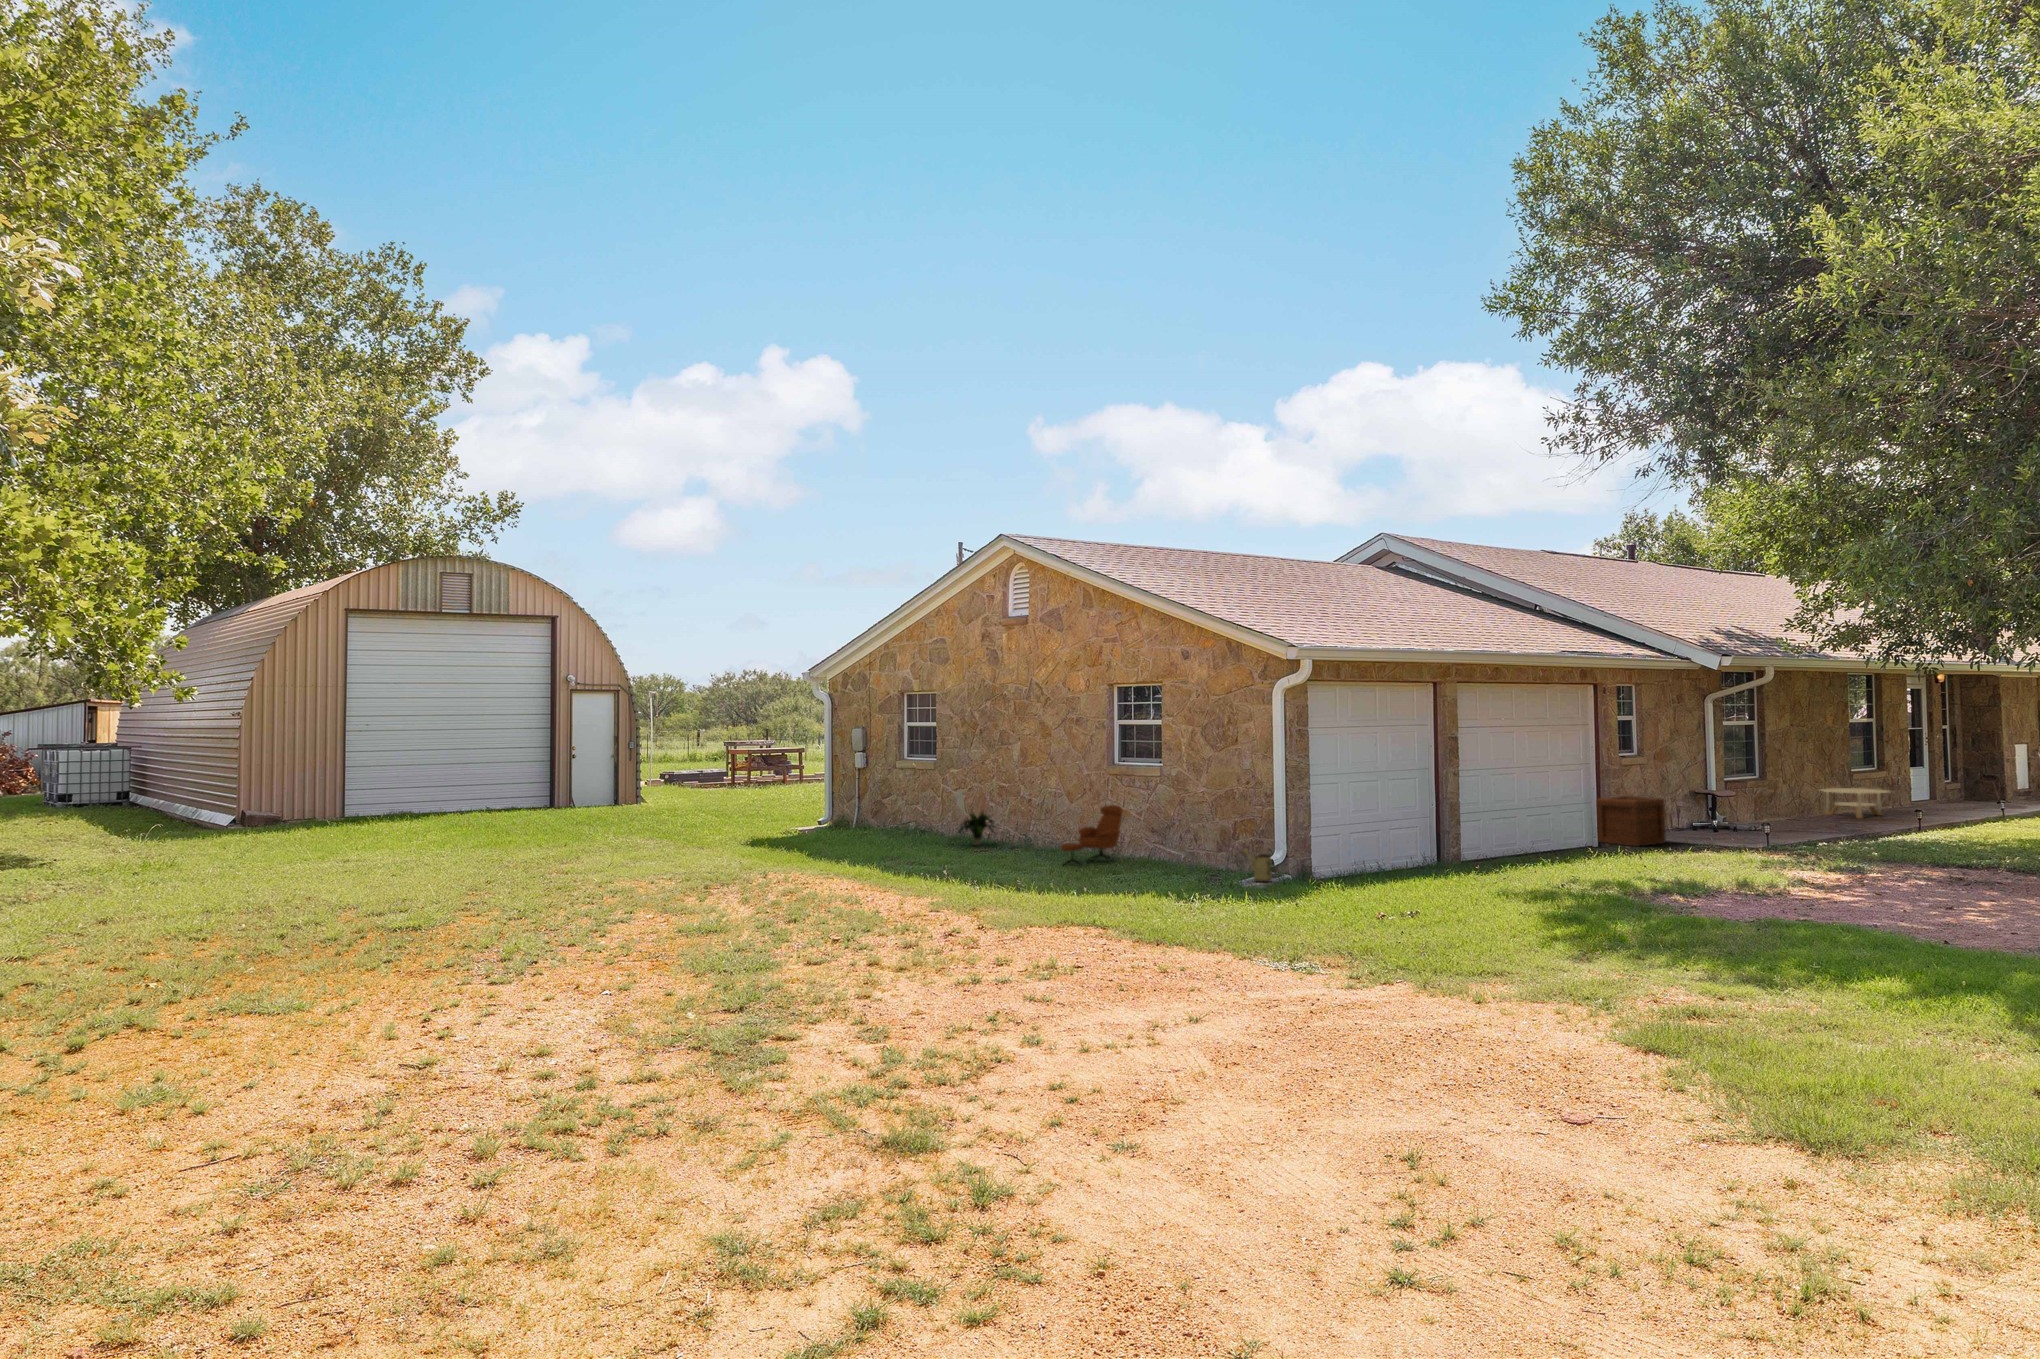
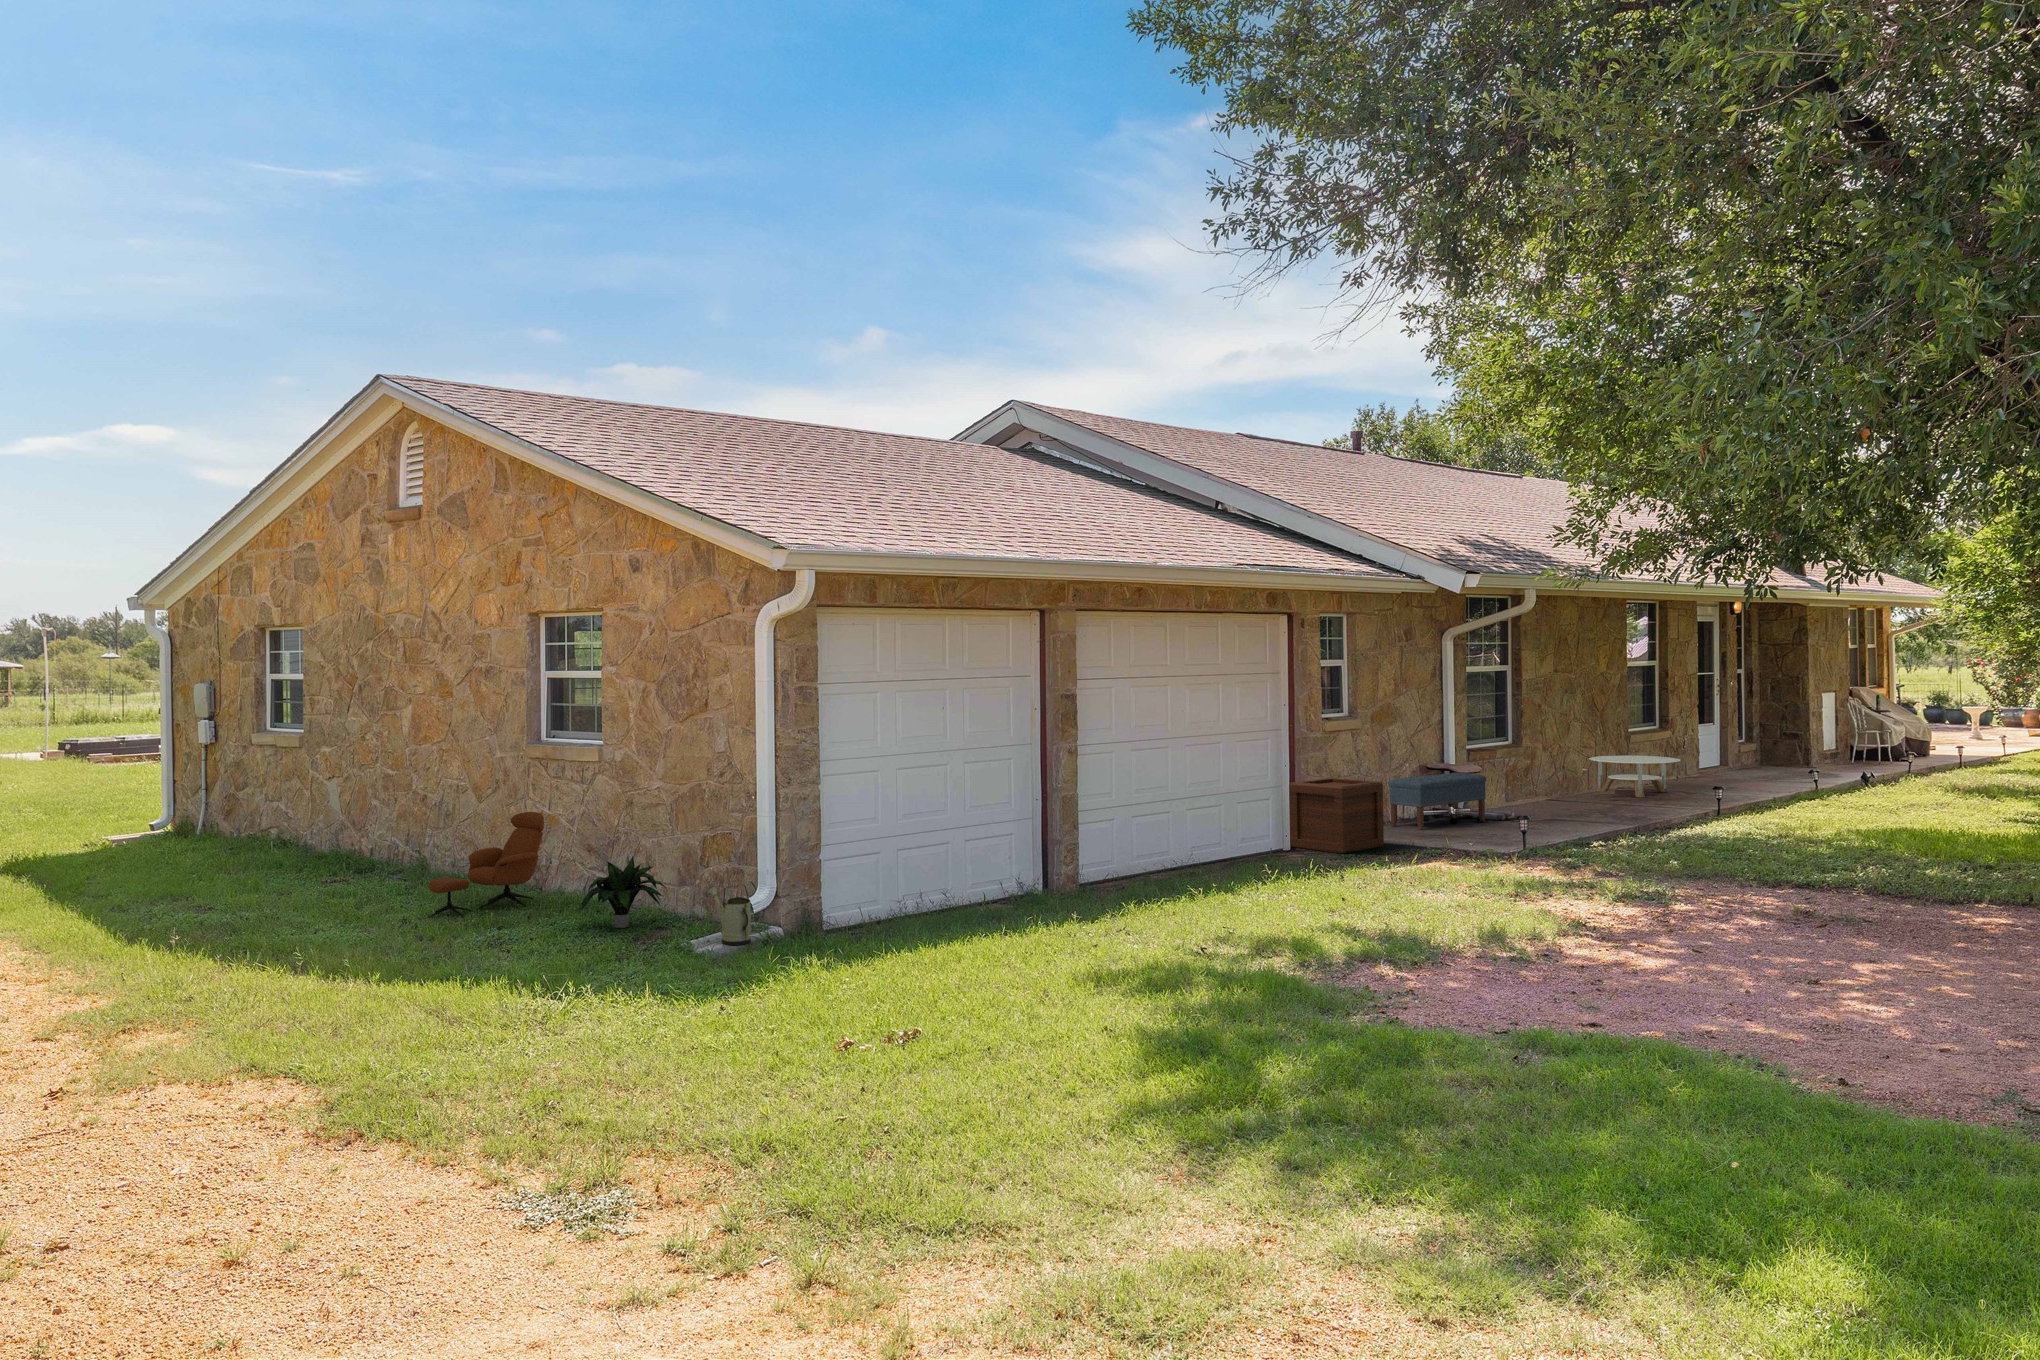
bench: none [1666,796,1739,835] -> present [1388,772,1486,830]
potted plant: present [958,812,995,845] -> present [581,856,666,928]

